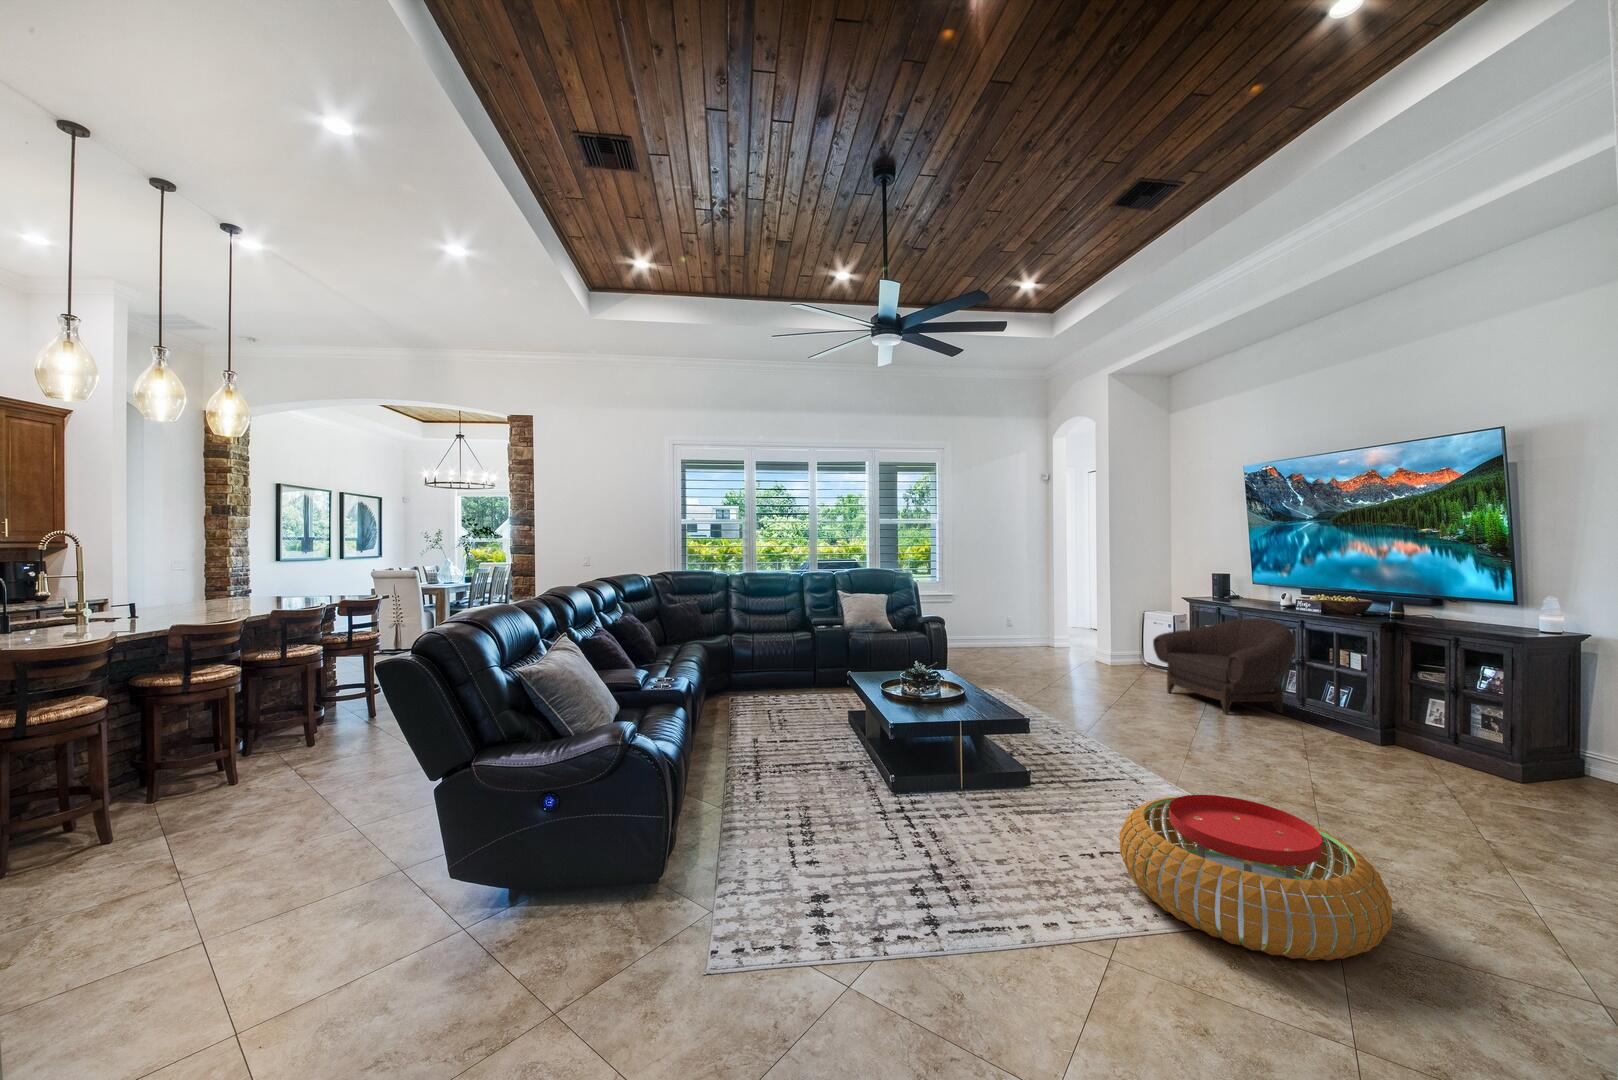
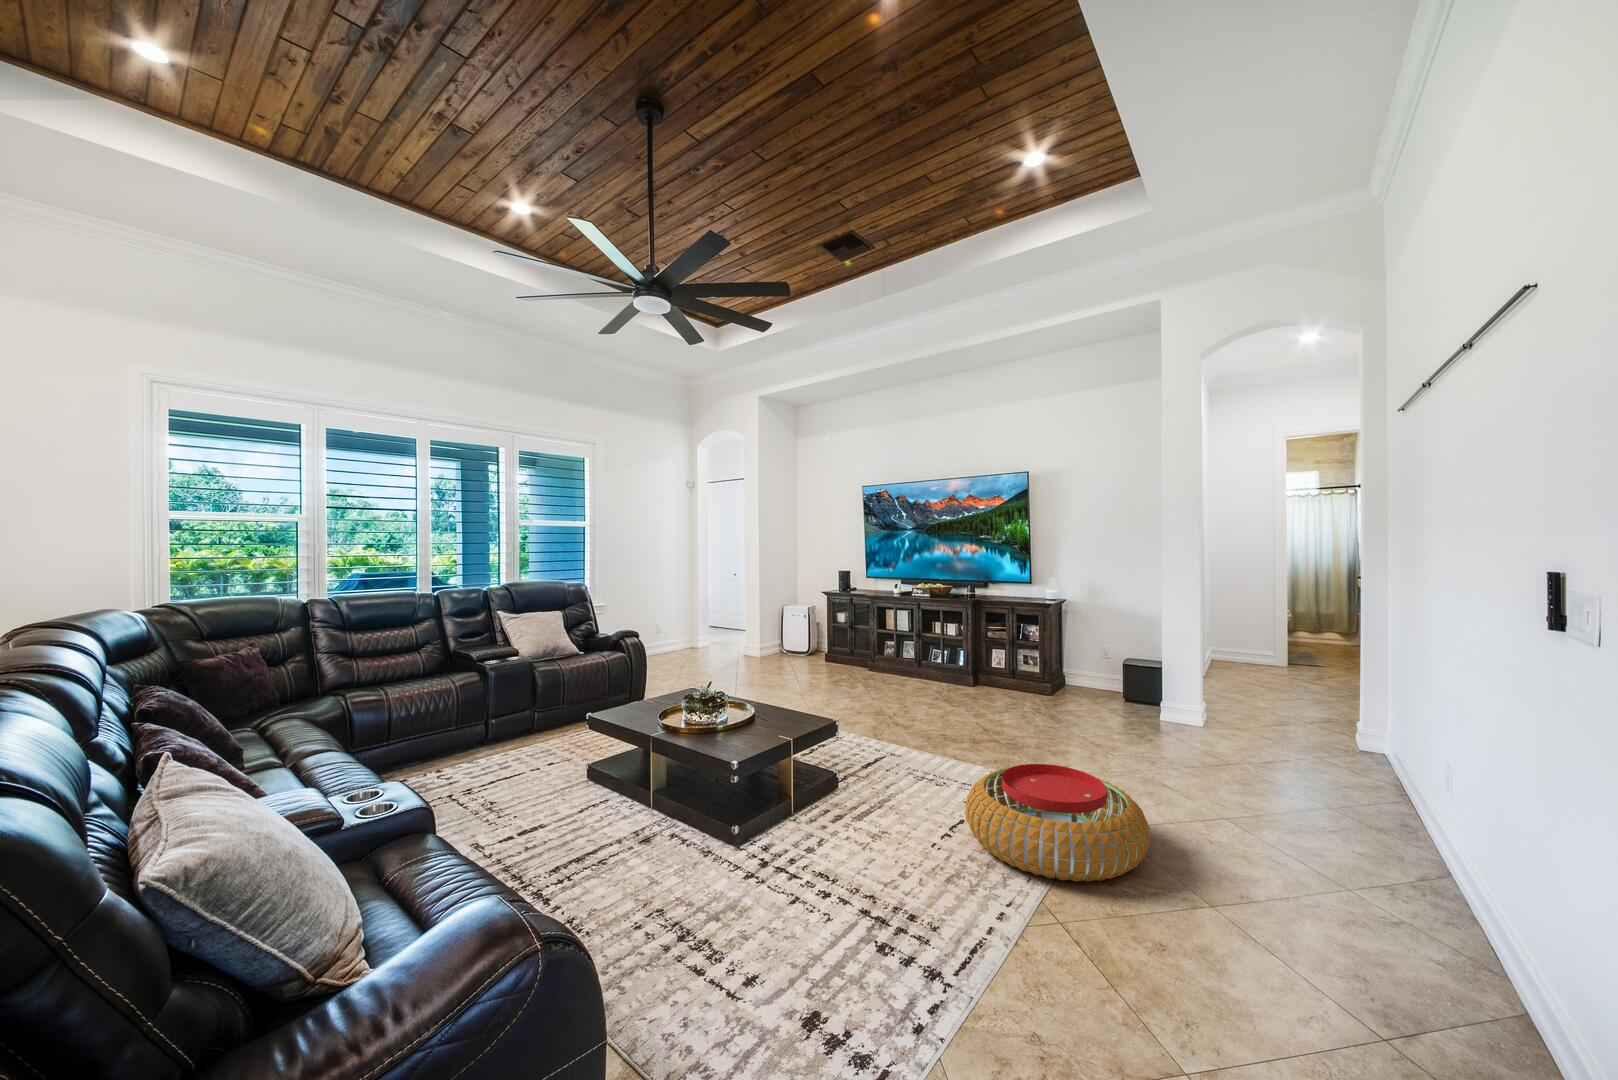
armchair: present [1153,618,1296,714] -> none [812,607,916,690]

